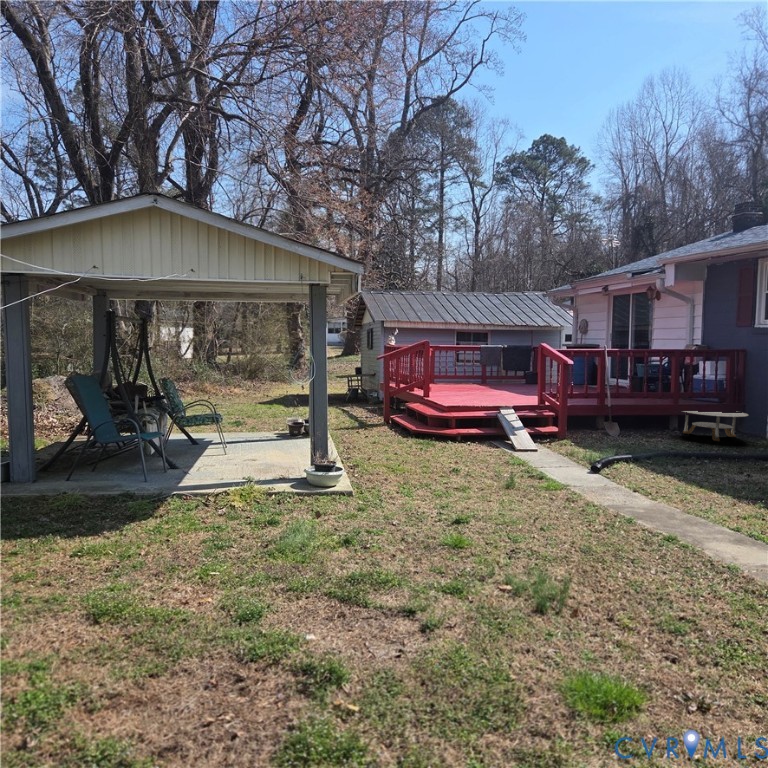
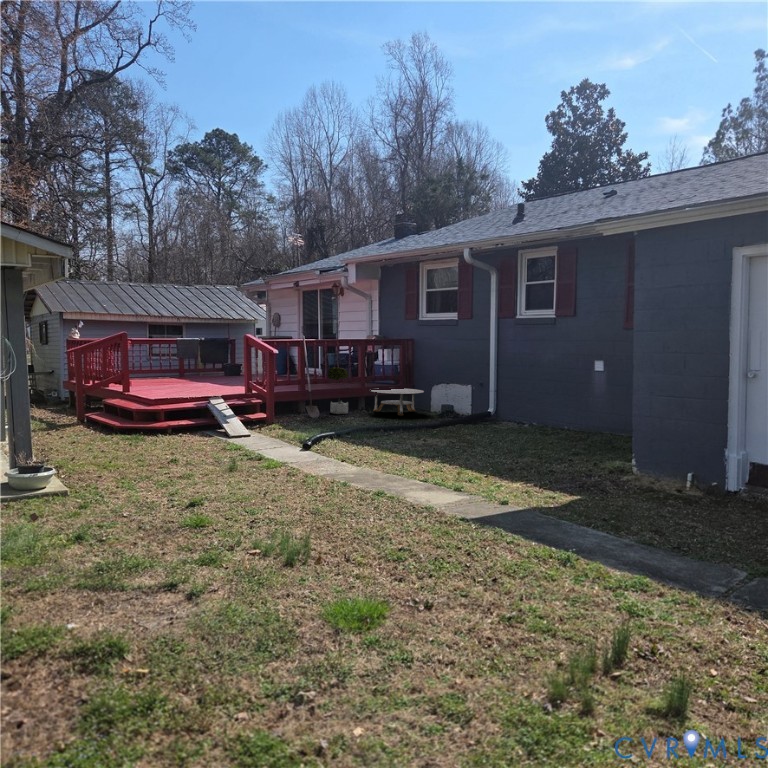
potted tree: none [630,382,654,433] -> present [328,367,348,414]

